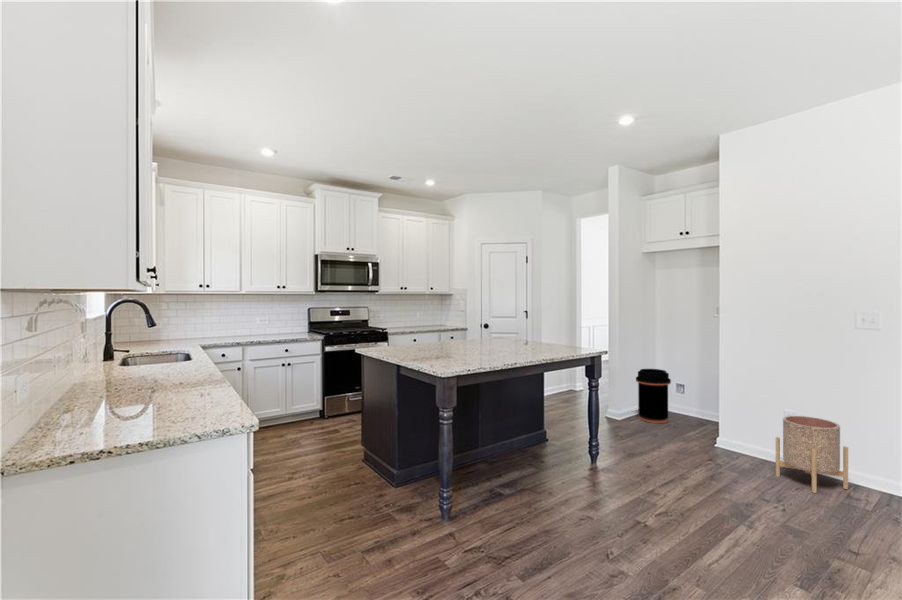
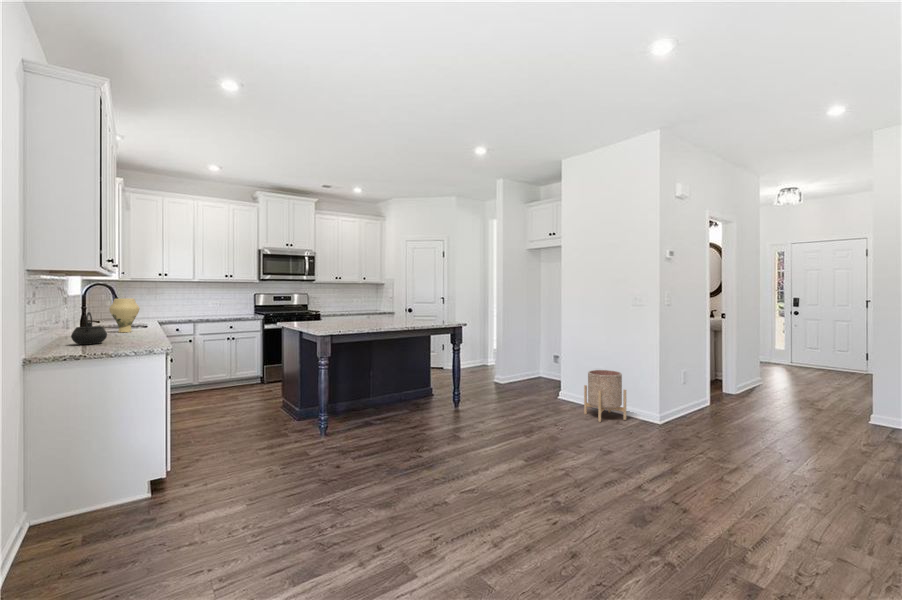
vase: none [148,327,191,378] -> present [109,298,140,332]
kettle: none [93,367,155,427] -> present [71,312,107,345]
trash can: present [636,369,671,423] -> none [518,343,544,385]

